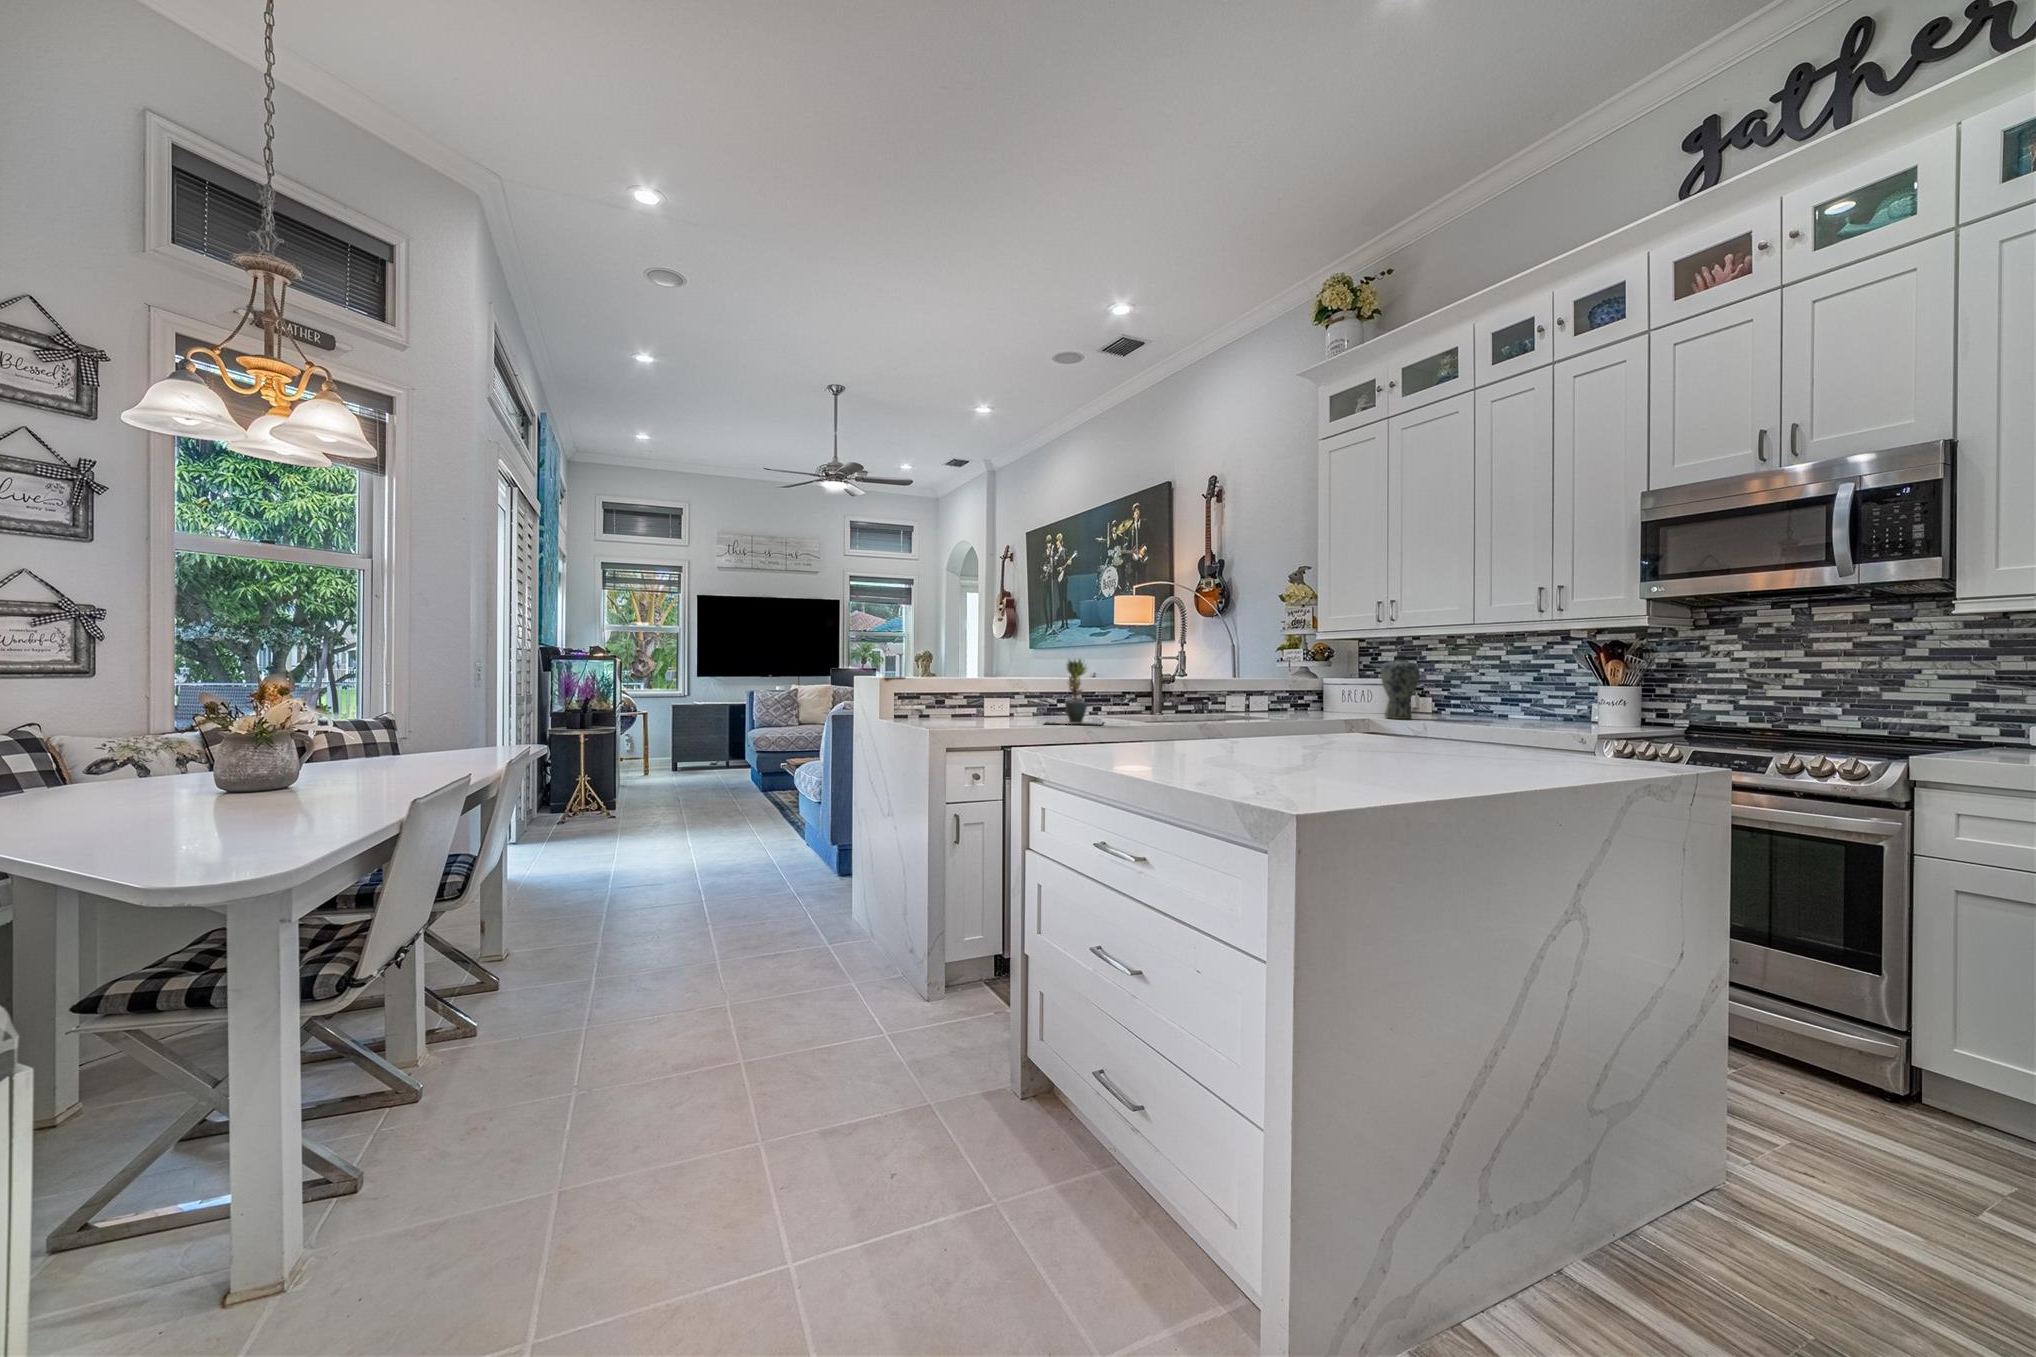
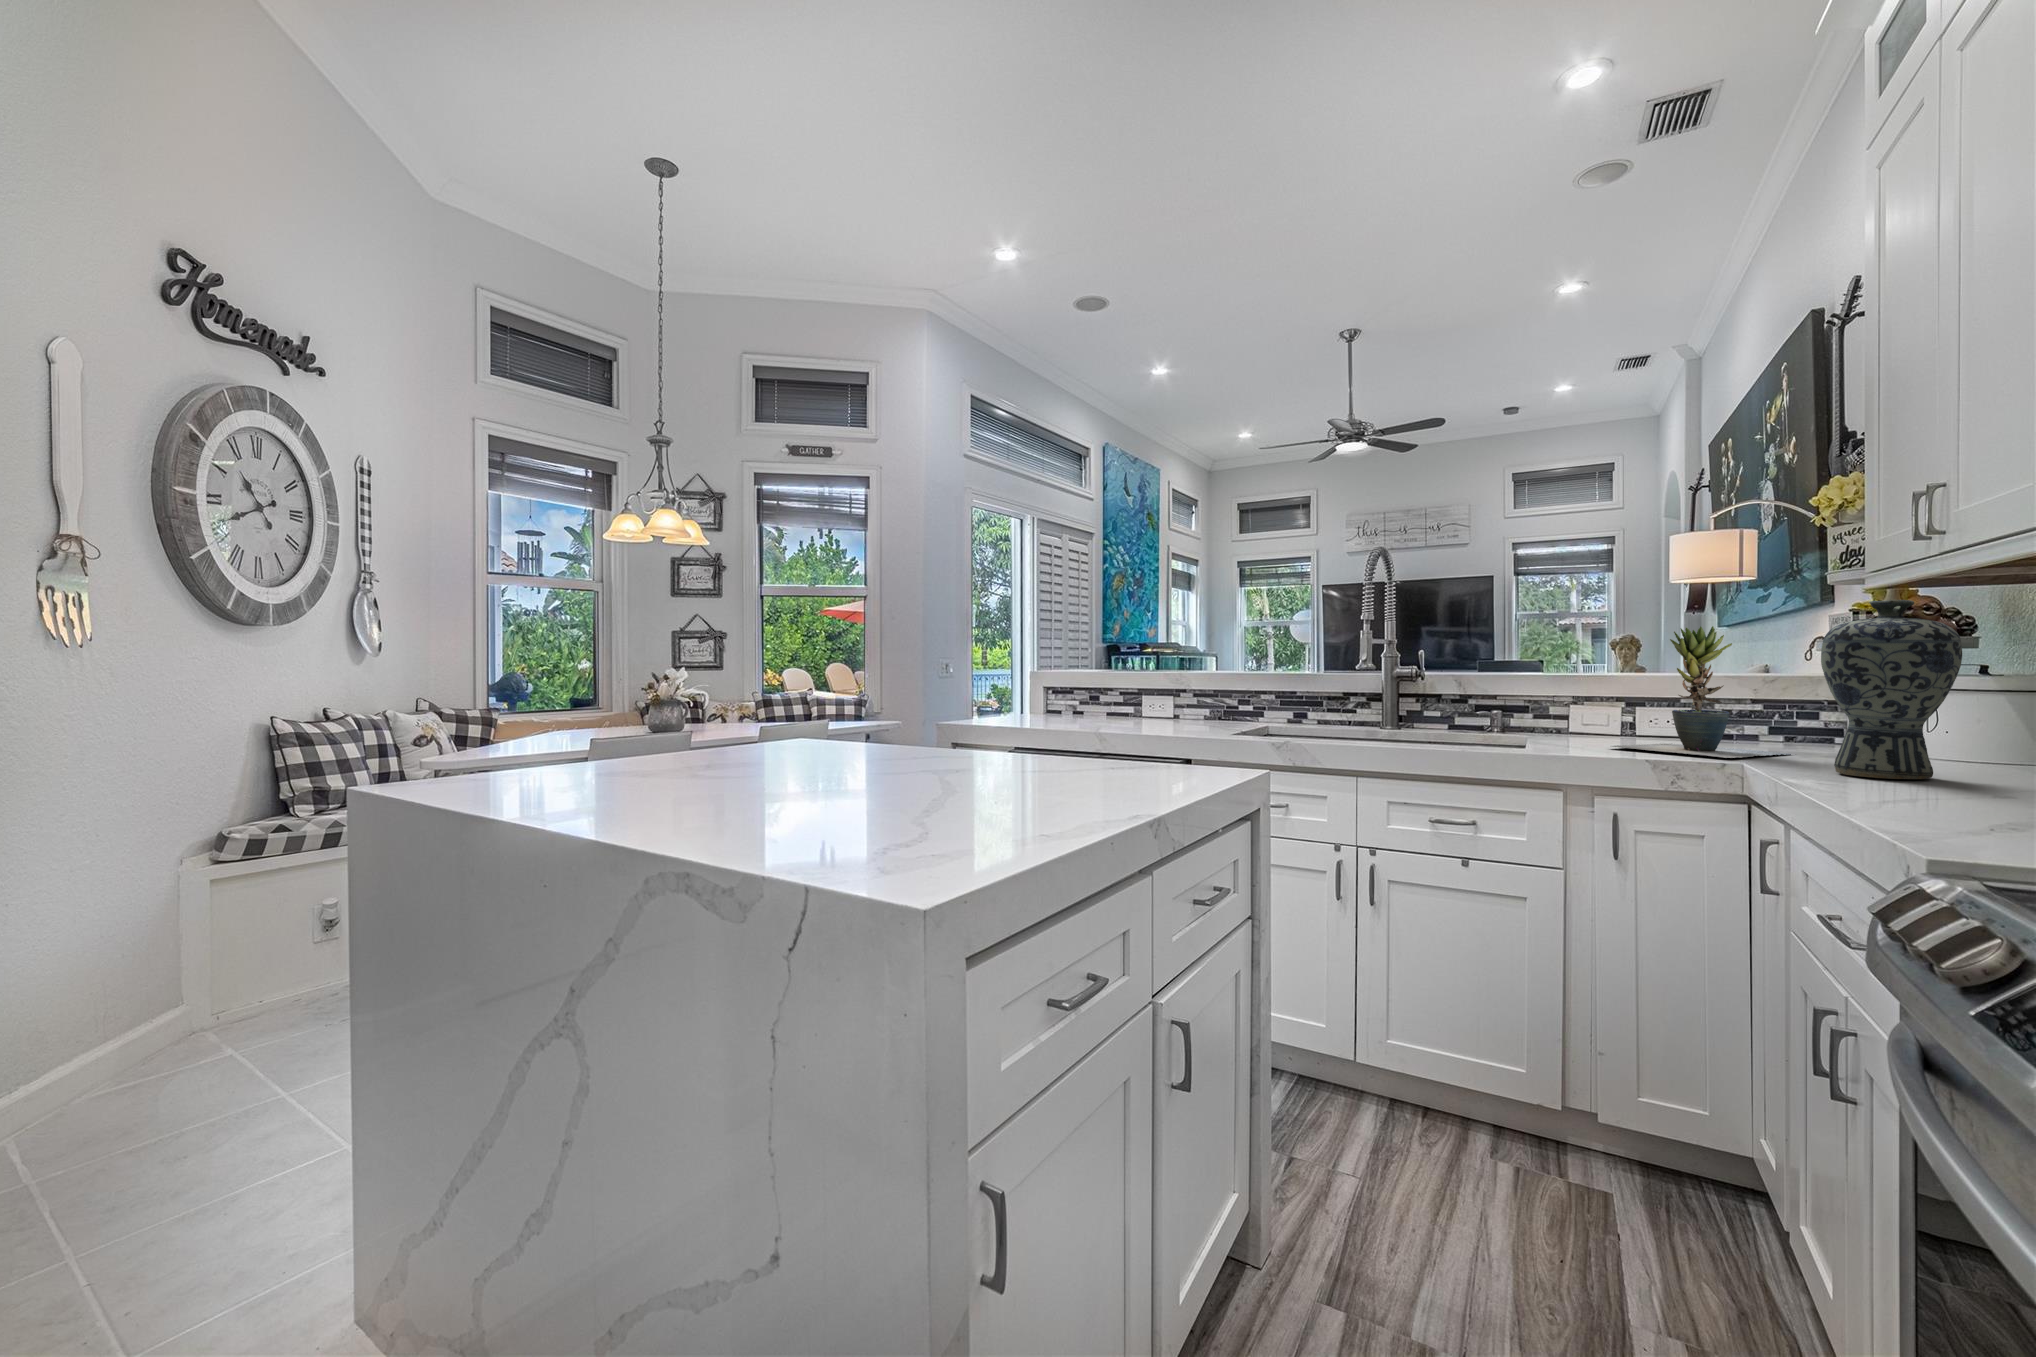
potted plant: present [1046,659,1102,725] -> present [1611,626,1789,758]

